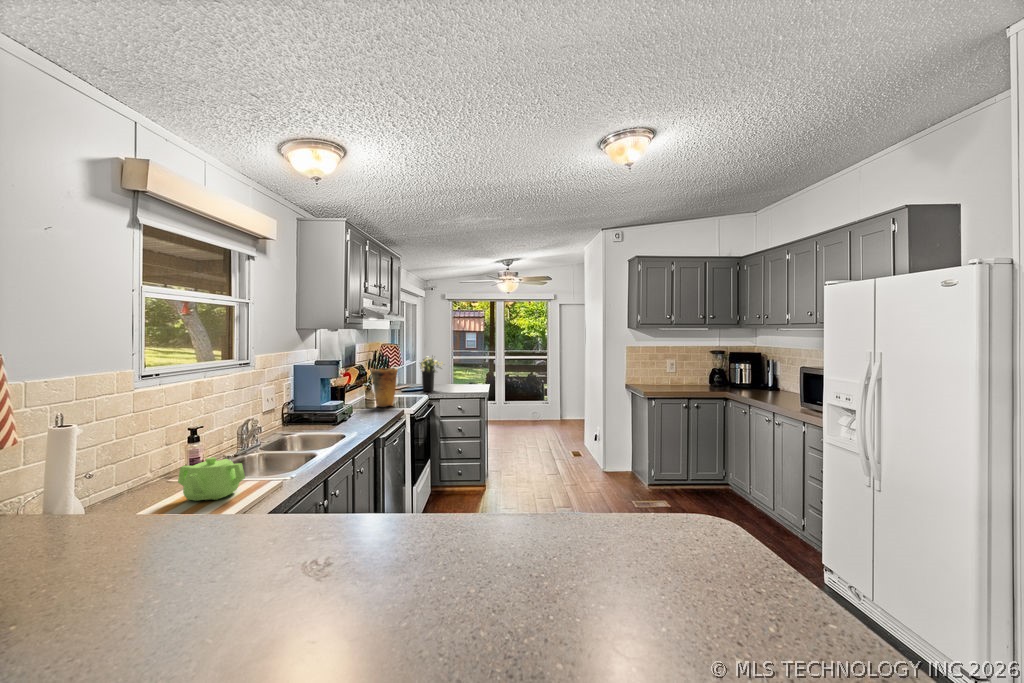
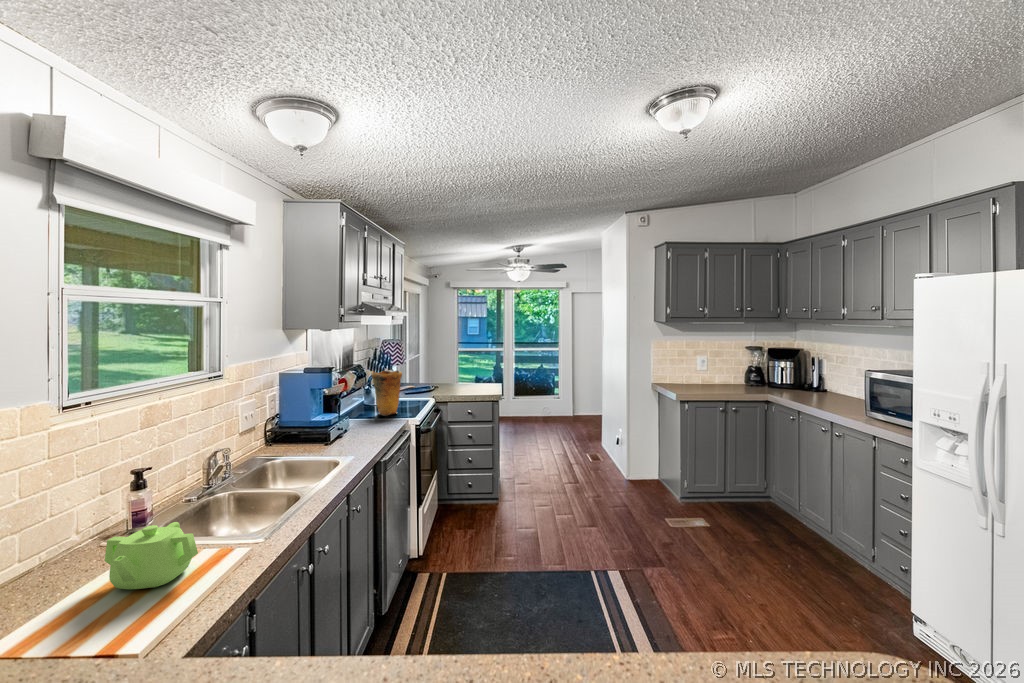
flower arrangement: present [420,356,443,391] -> none [423,352,454,393]

